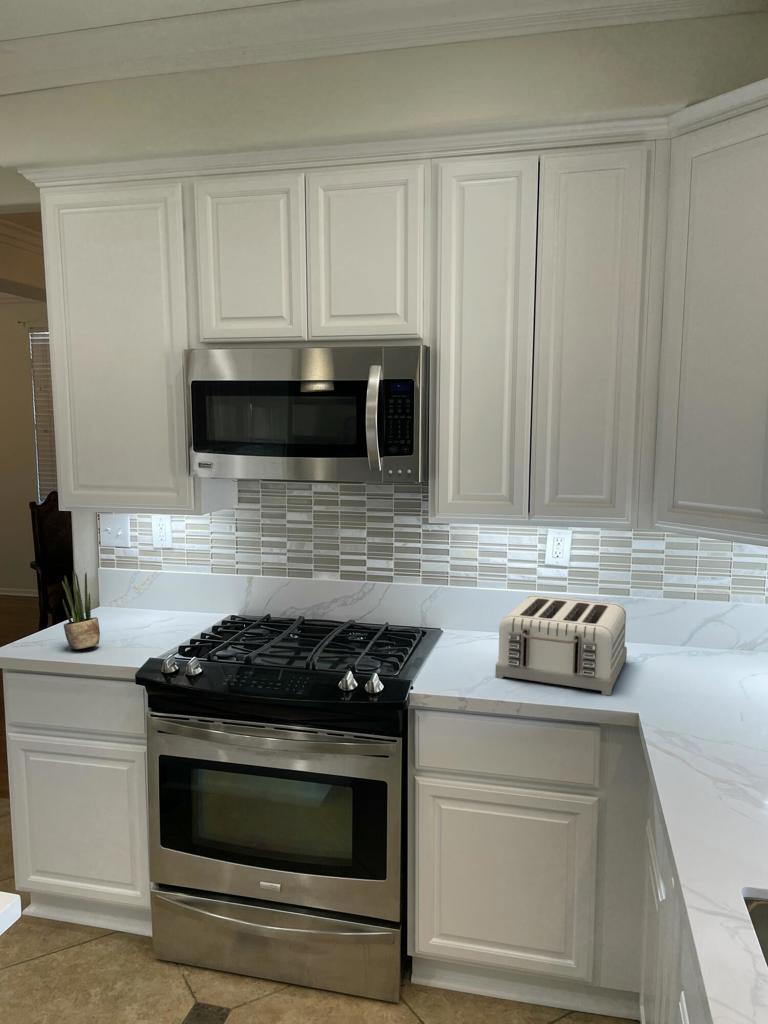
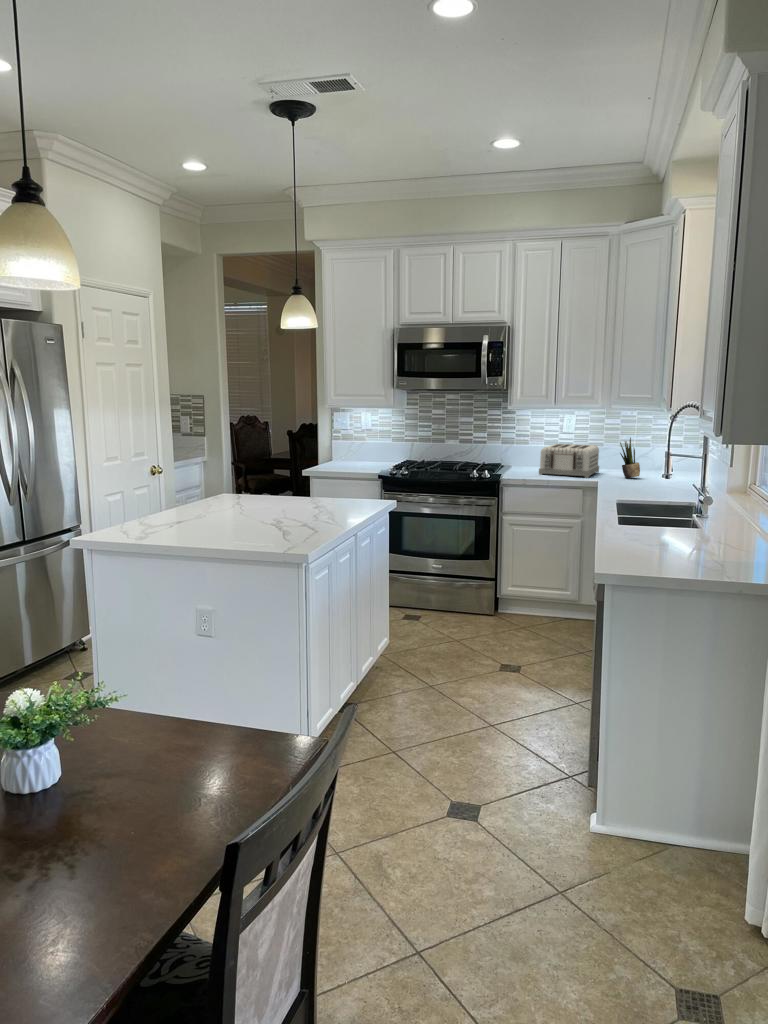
potted plant: present [62,570,100,649] -> present [620,438,640,478]

